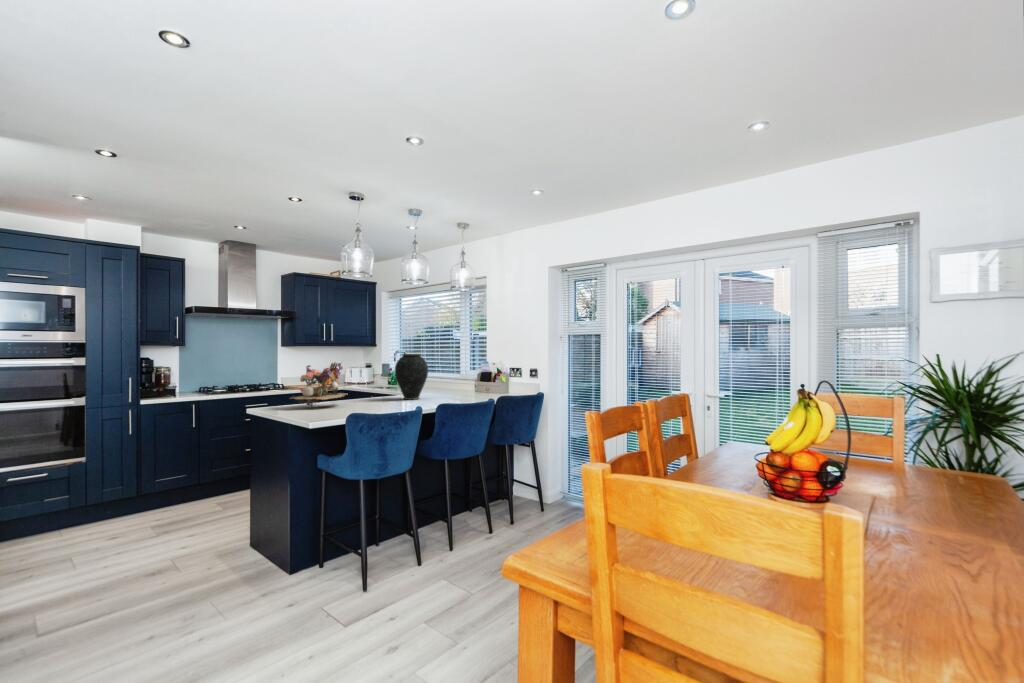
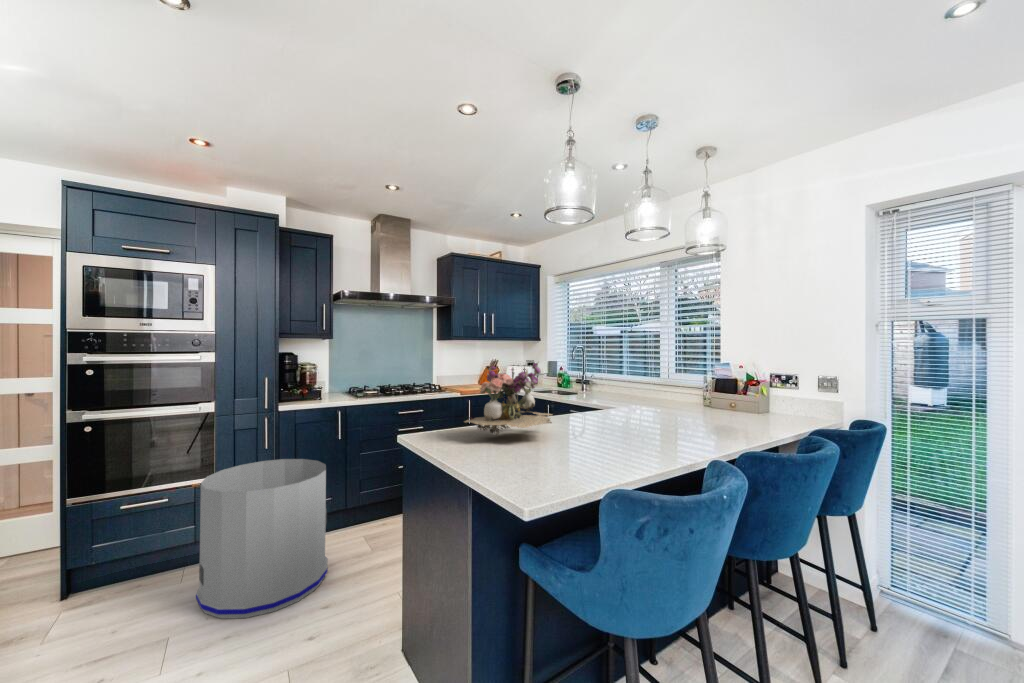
vase: present [395,354,428,400] -> none [615,350,671,425]
trash can: none [80,440,188,547] -> present [196,459,328,618]

